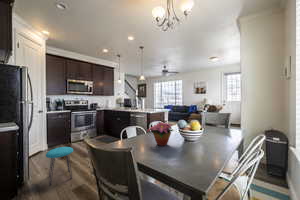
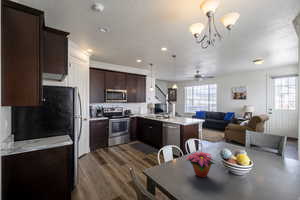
stool: present [46,147,73,185] -> none [91,156,112,191]

